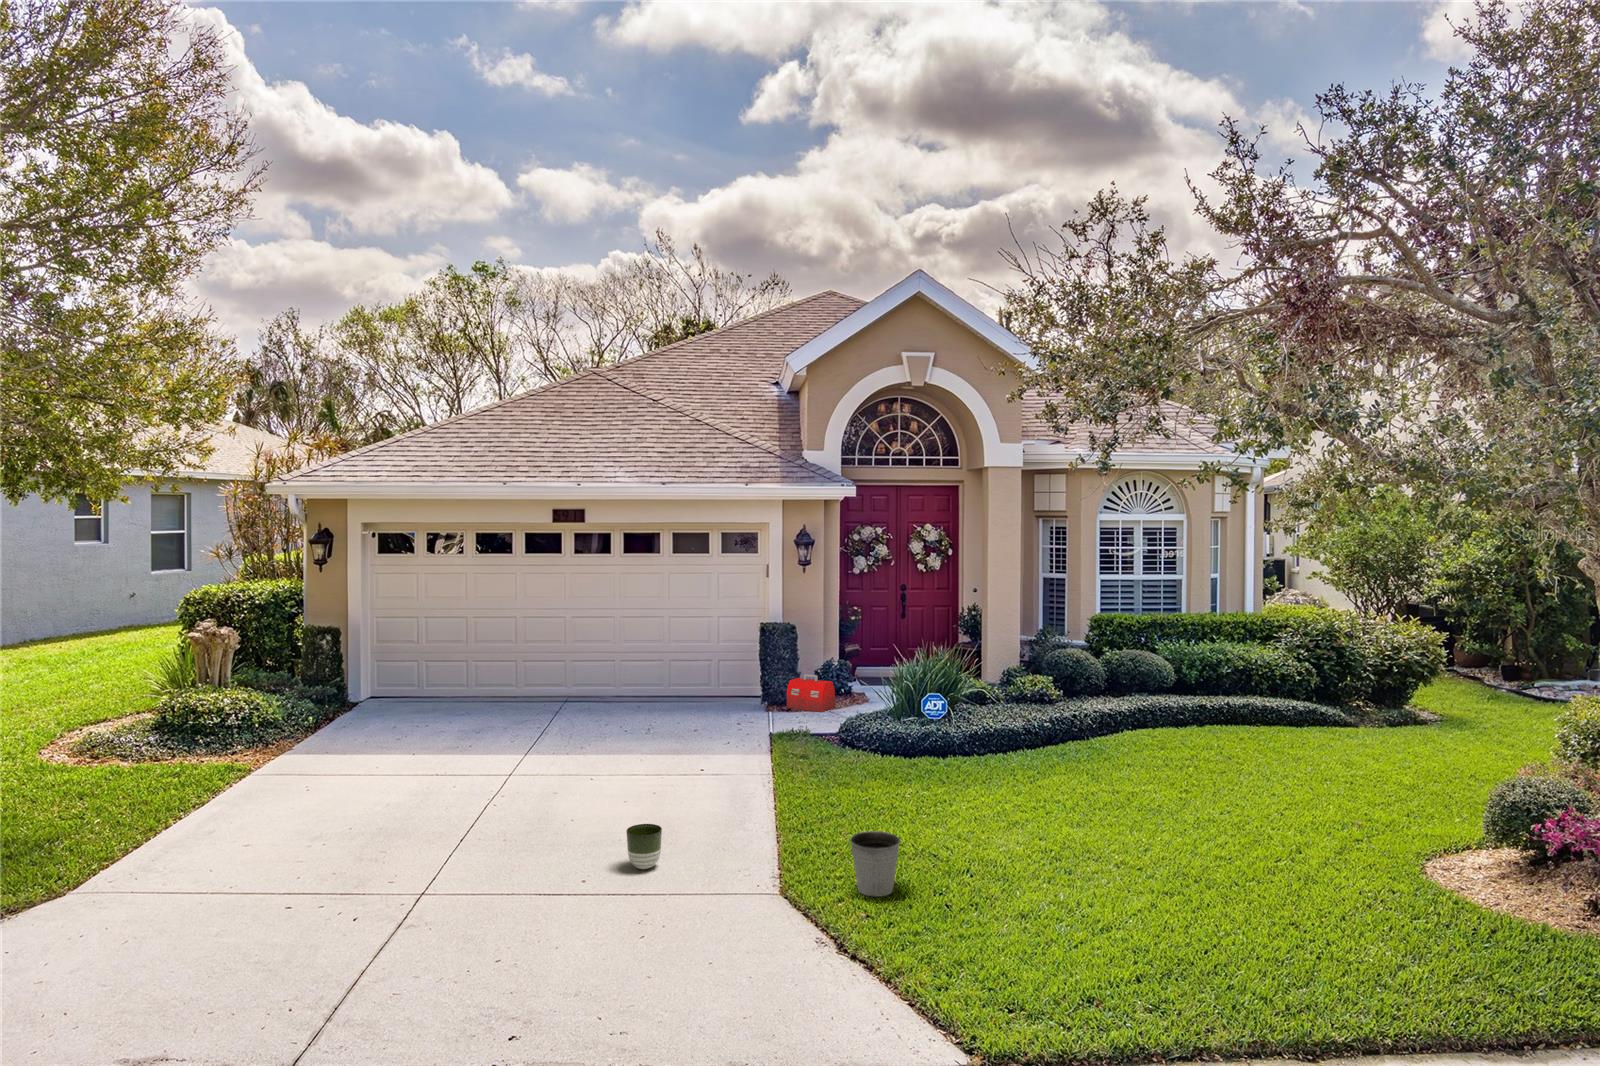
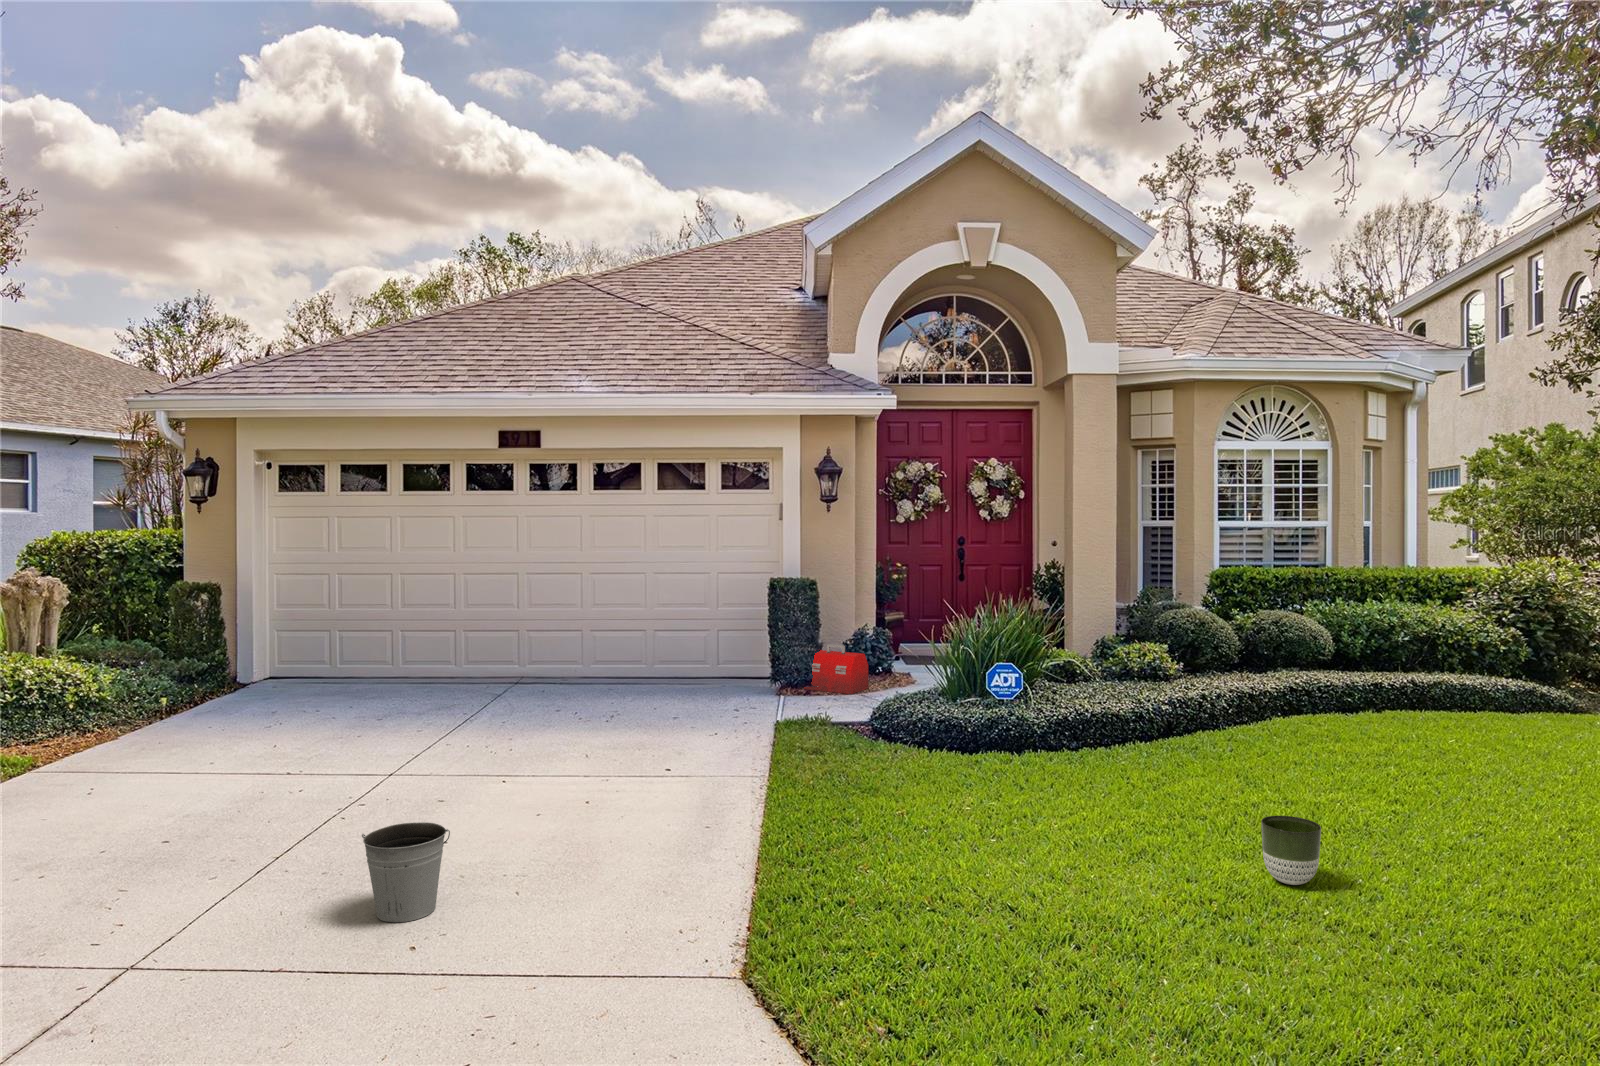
planter: present [626,824,662,869] -> present [1261,816,1321,885]
bucket: present [850,831,900,897] -> present [362,822,450,922]

